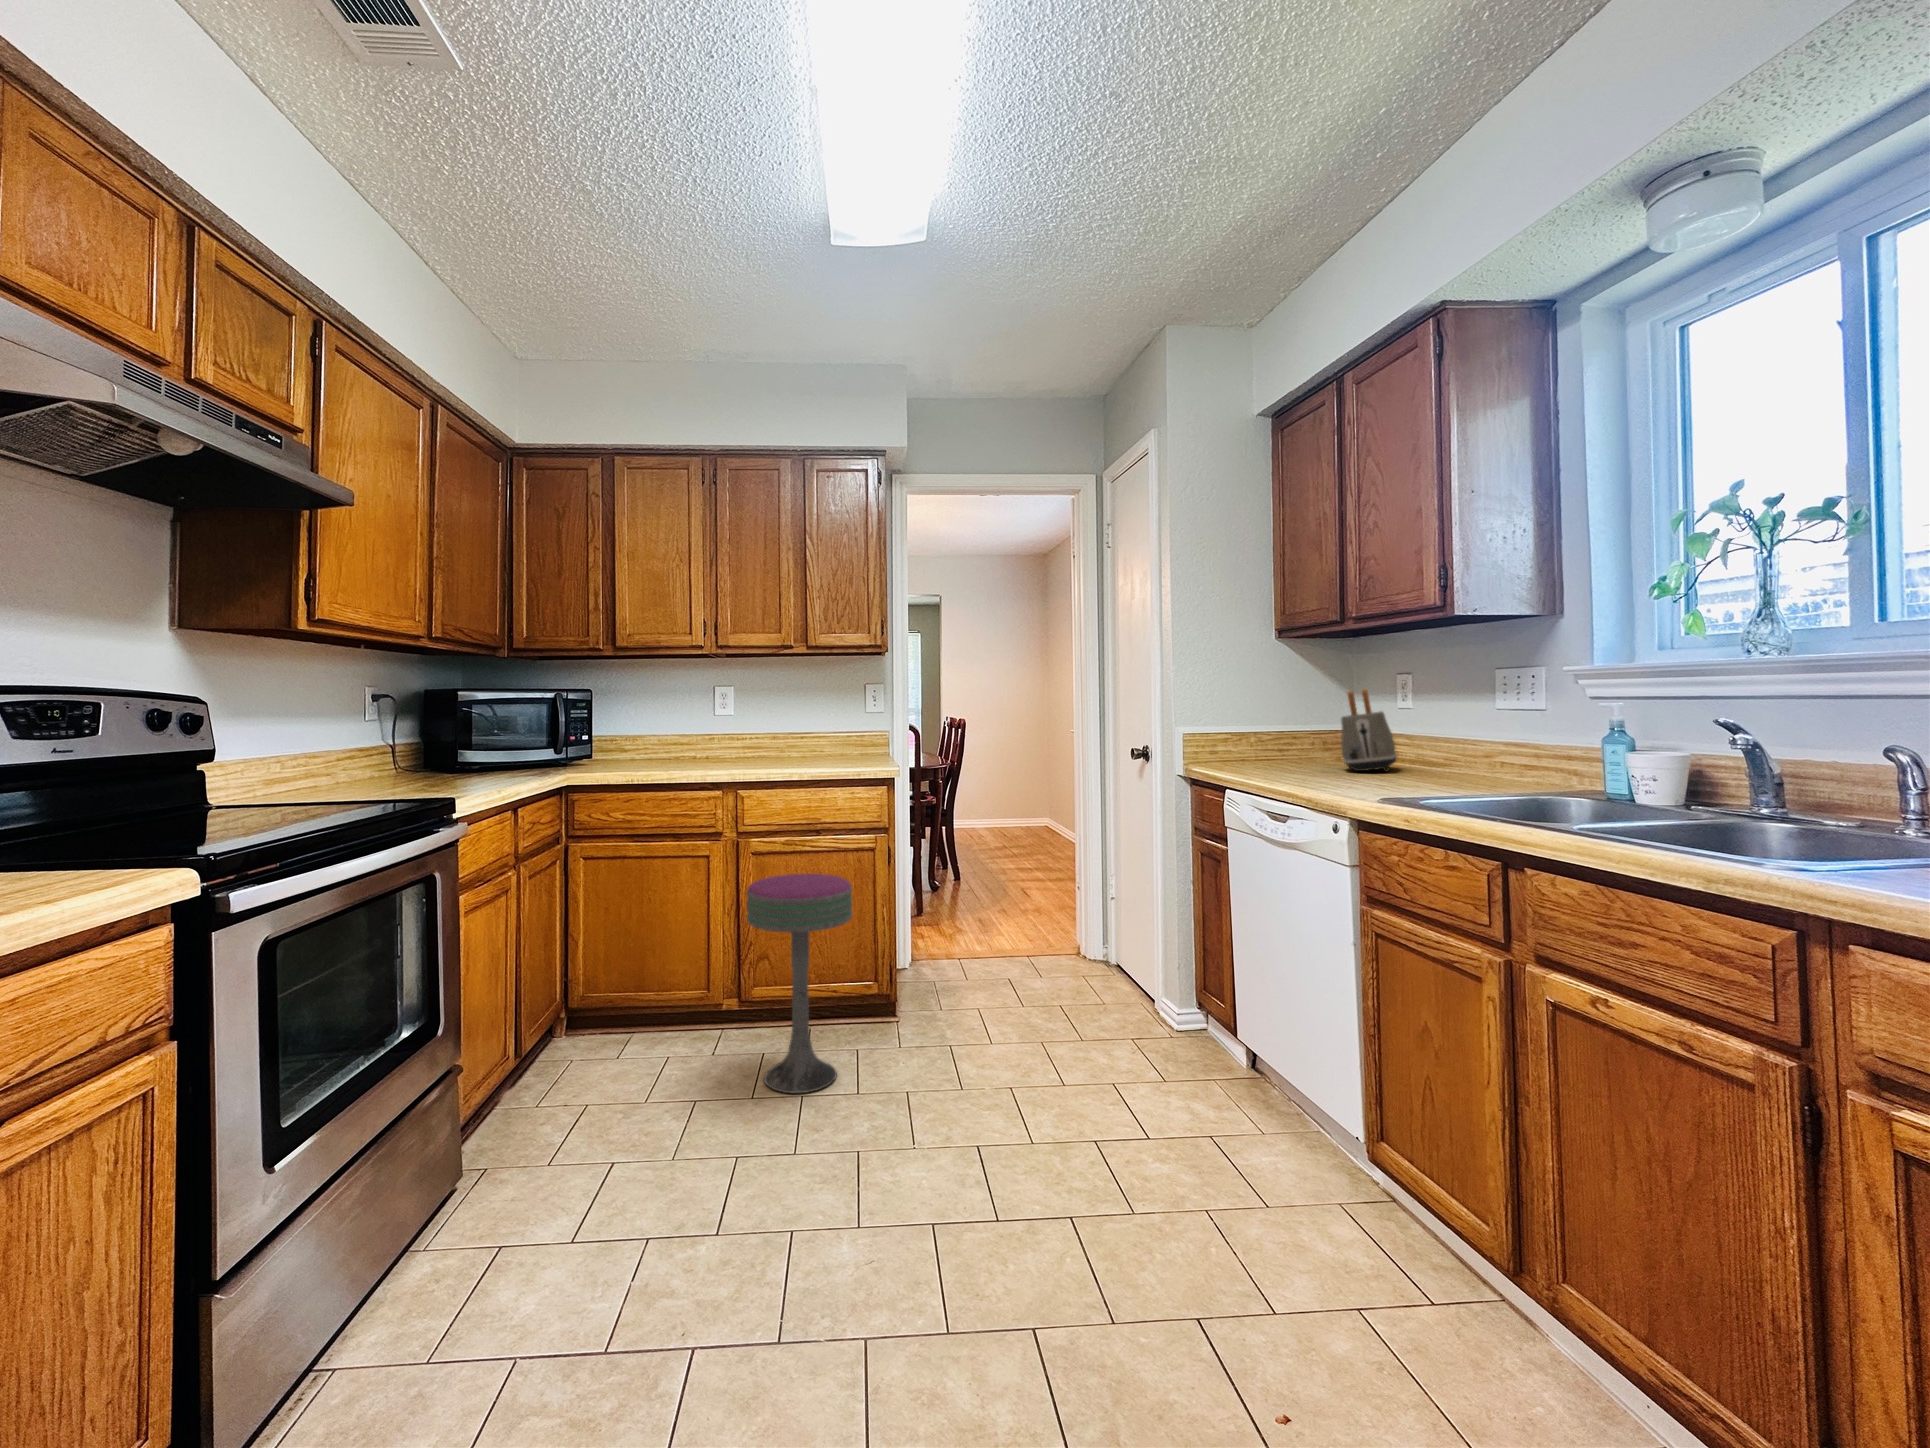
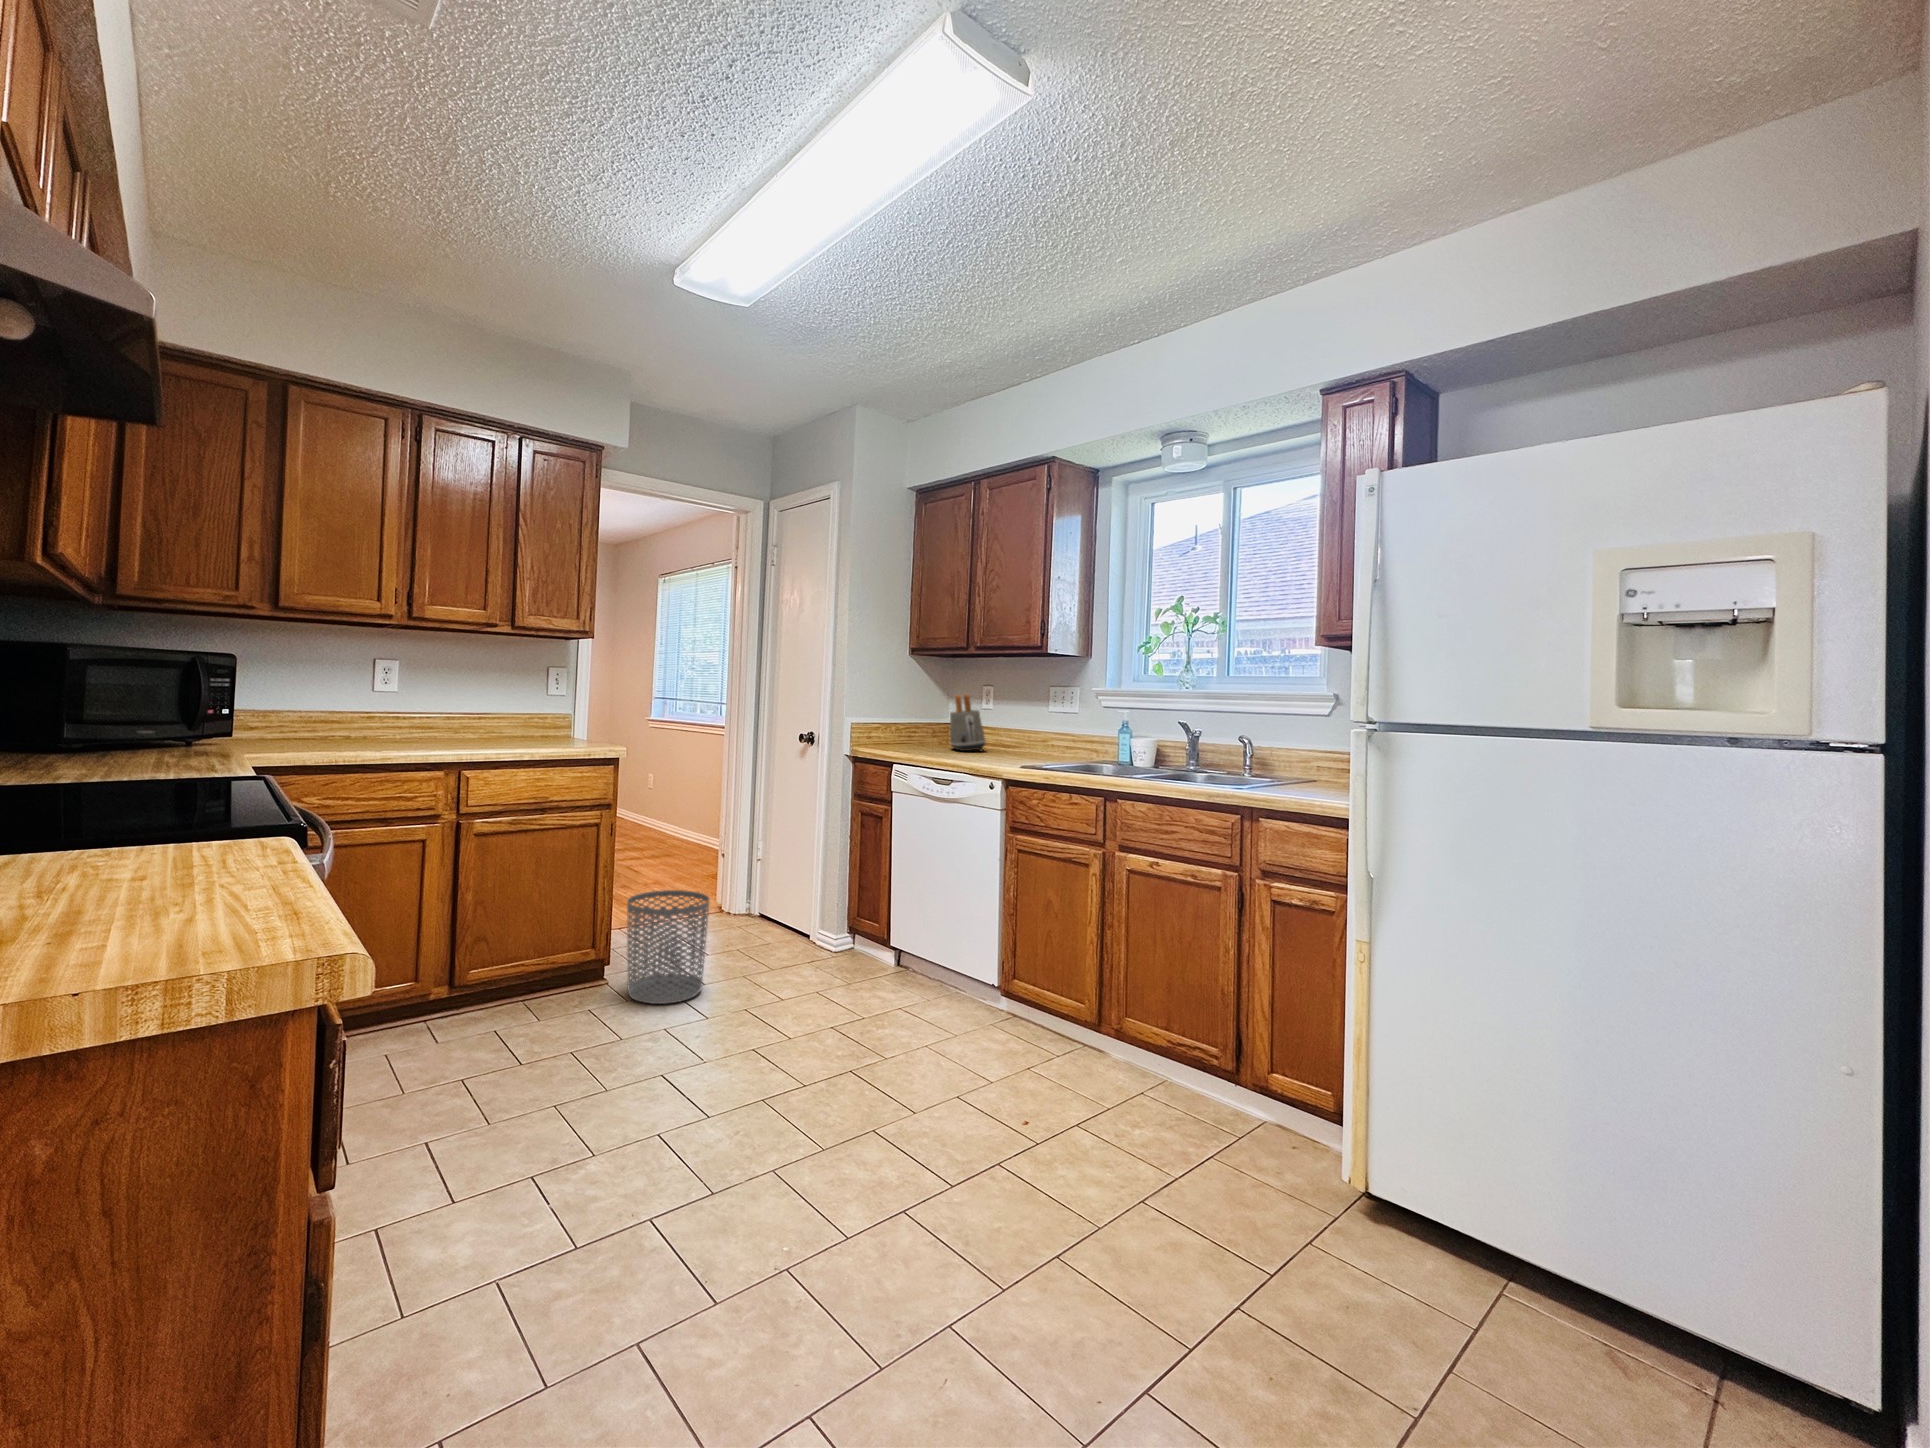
bar stool: present [747,874,853,1093] -> none [516,848,623,1051]
waste bin: none [892,927,982,1060] -> present [627,890,709,1004]

